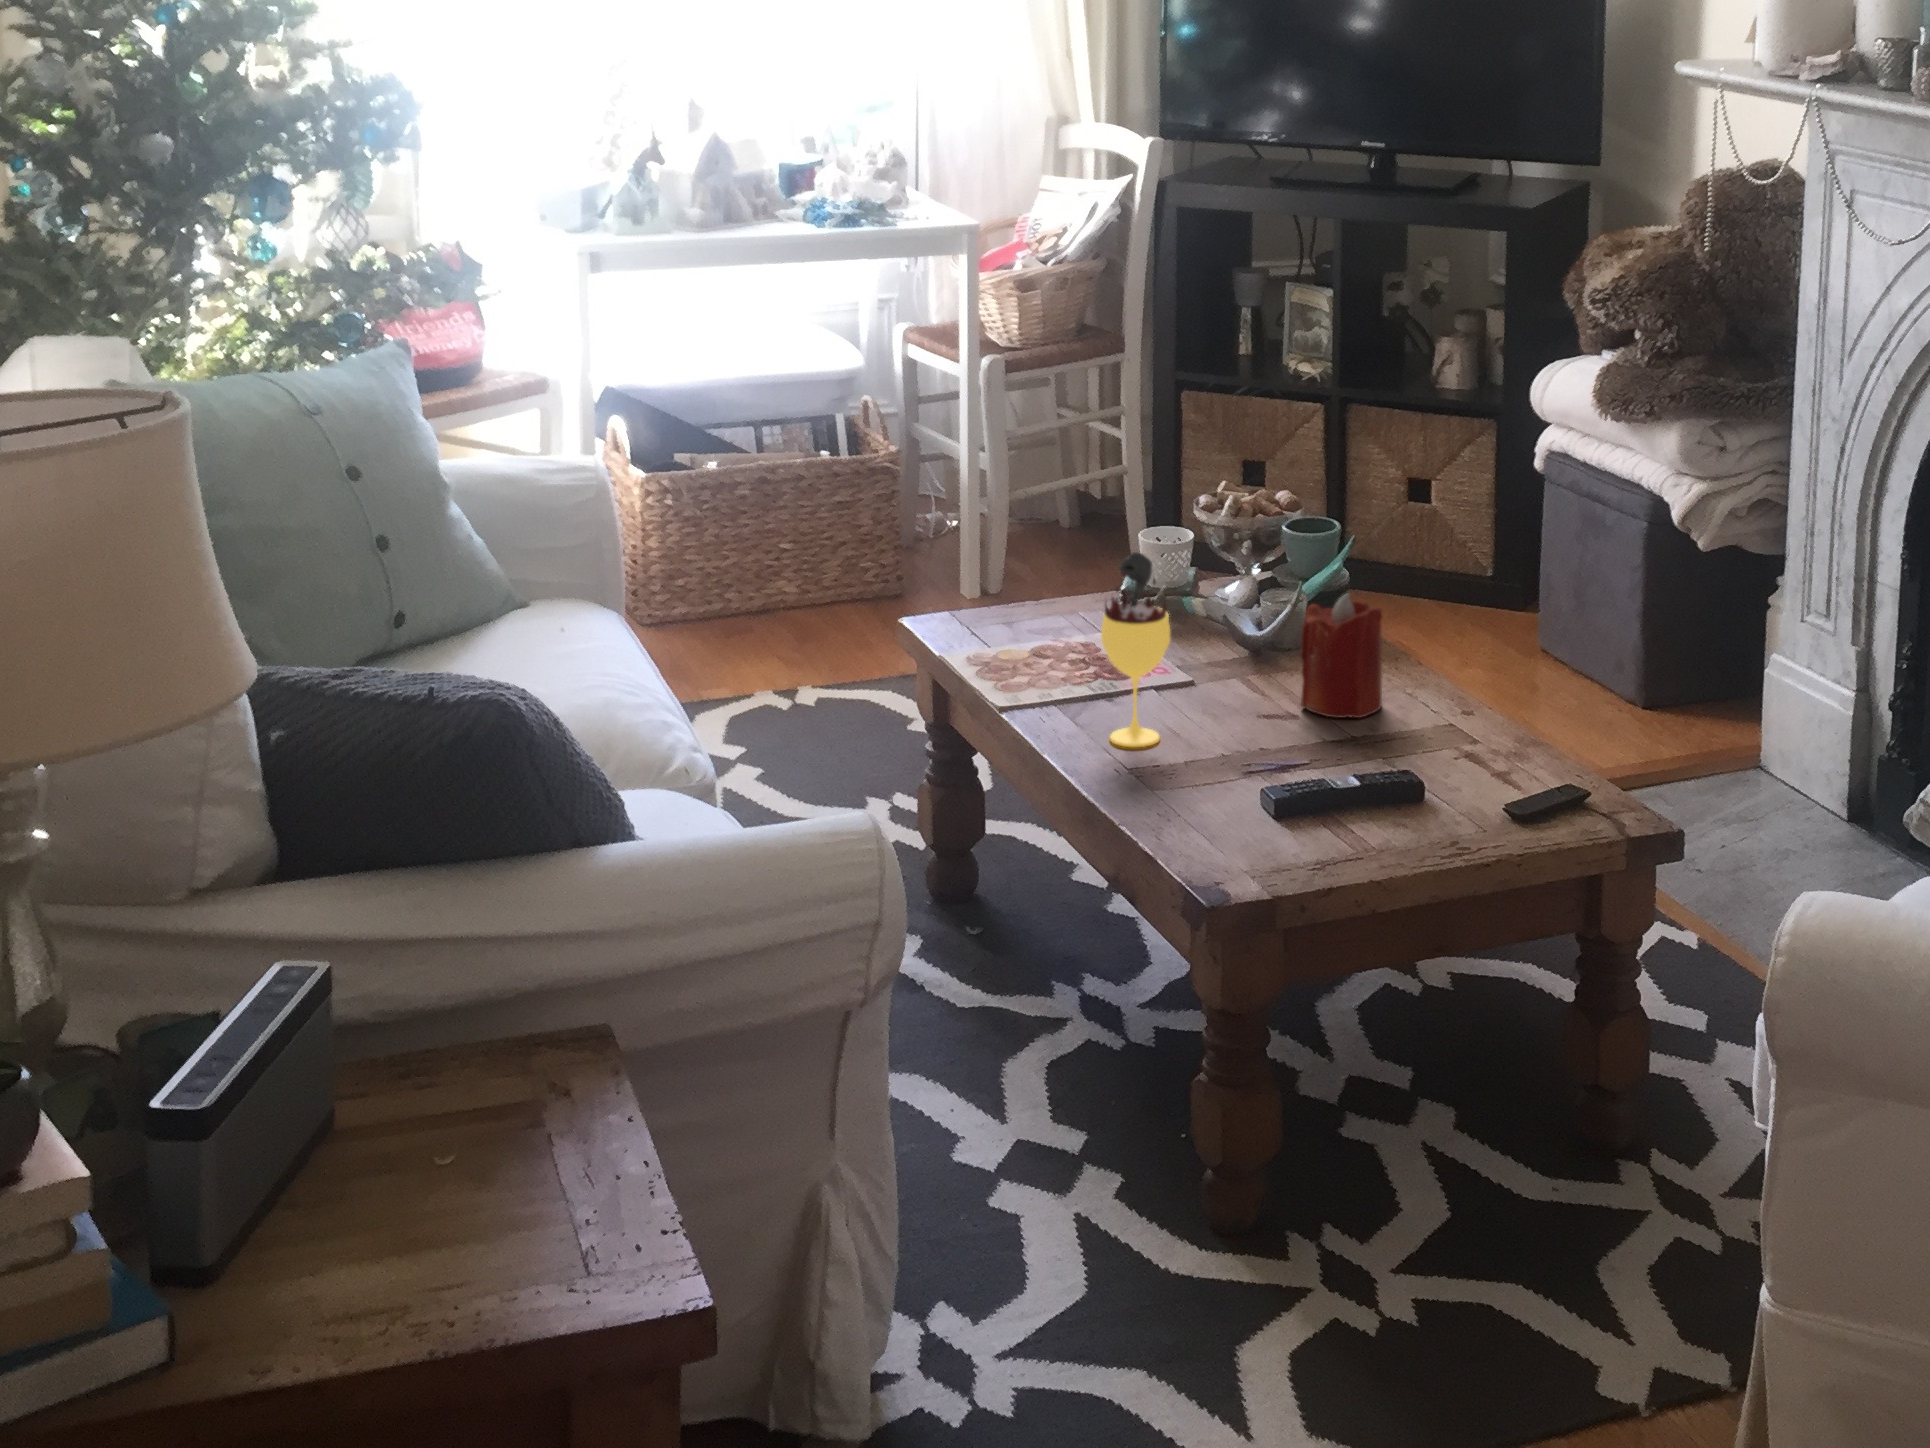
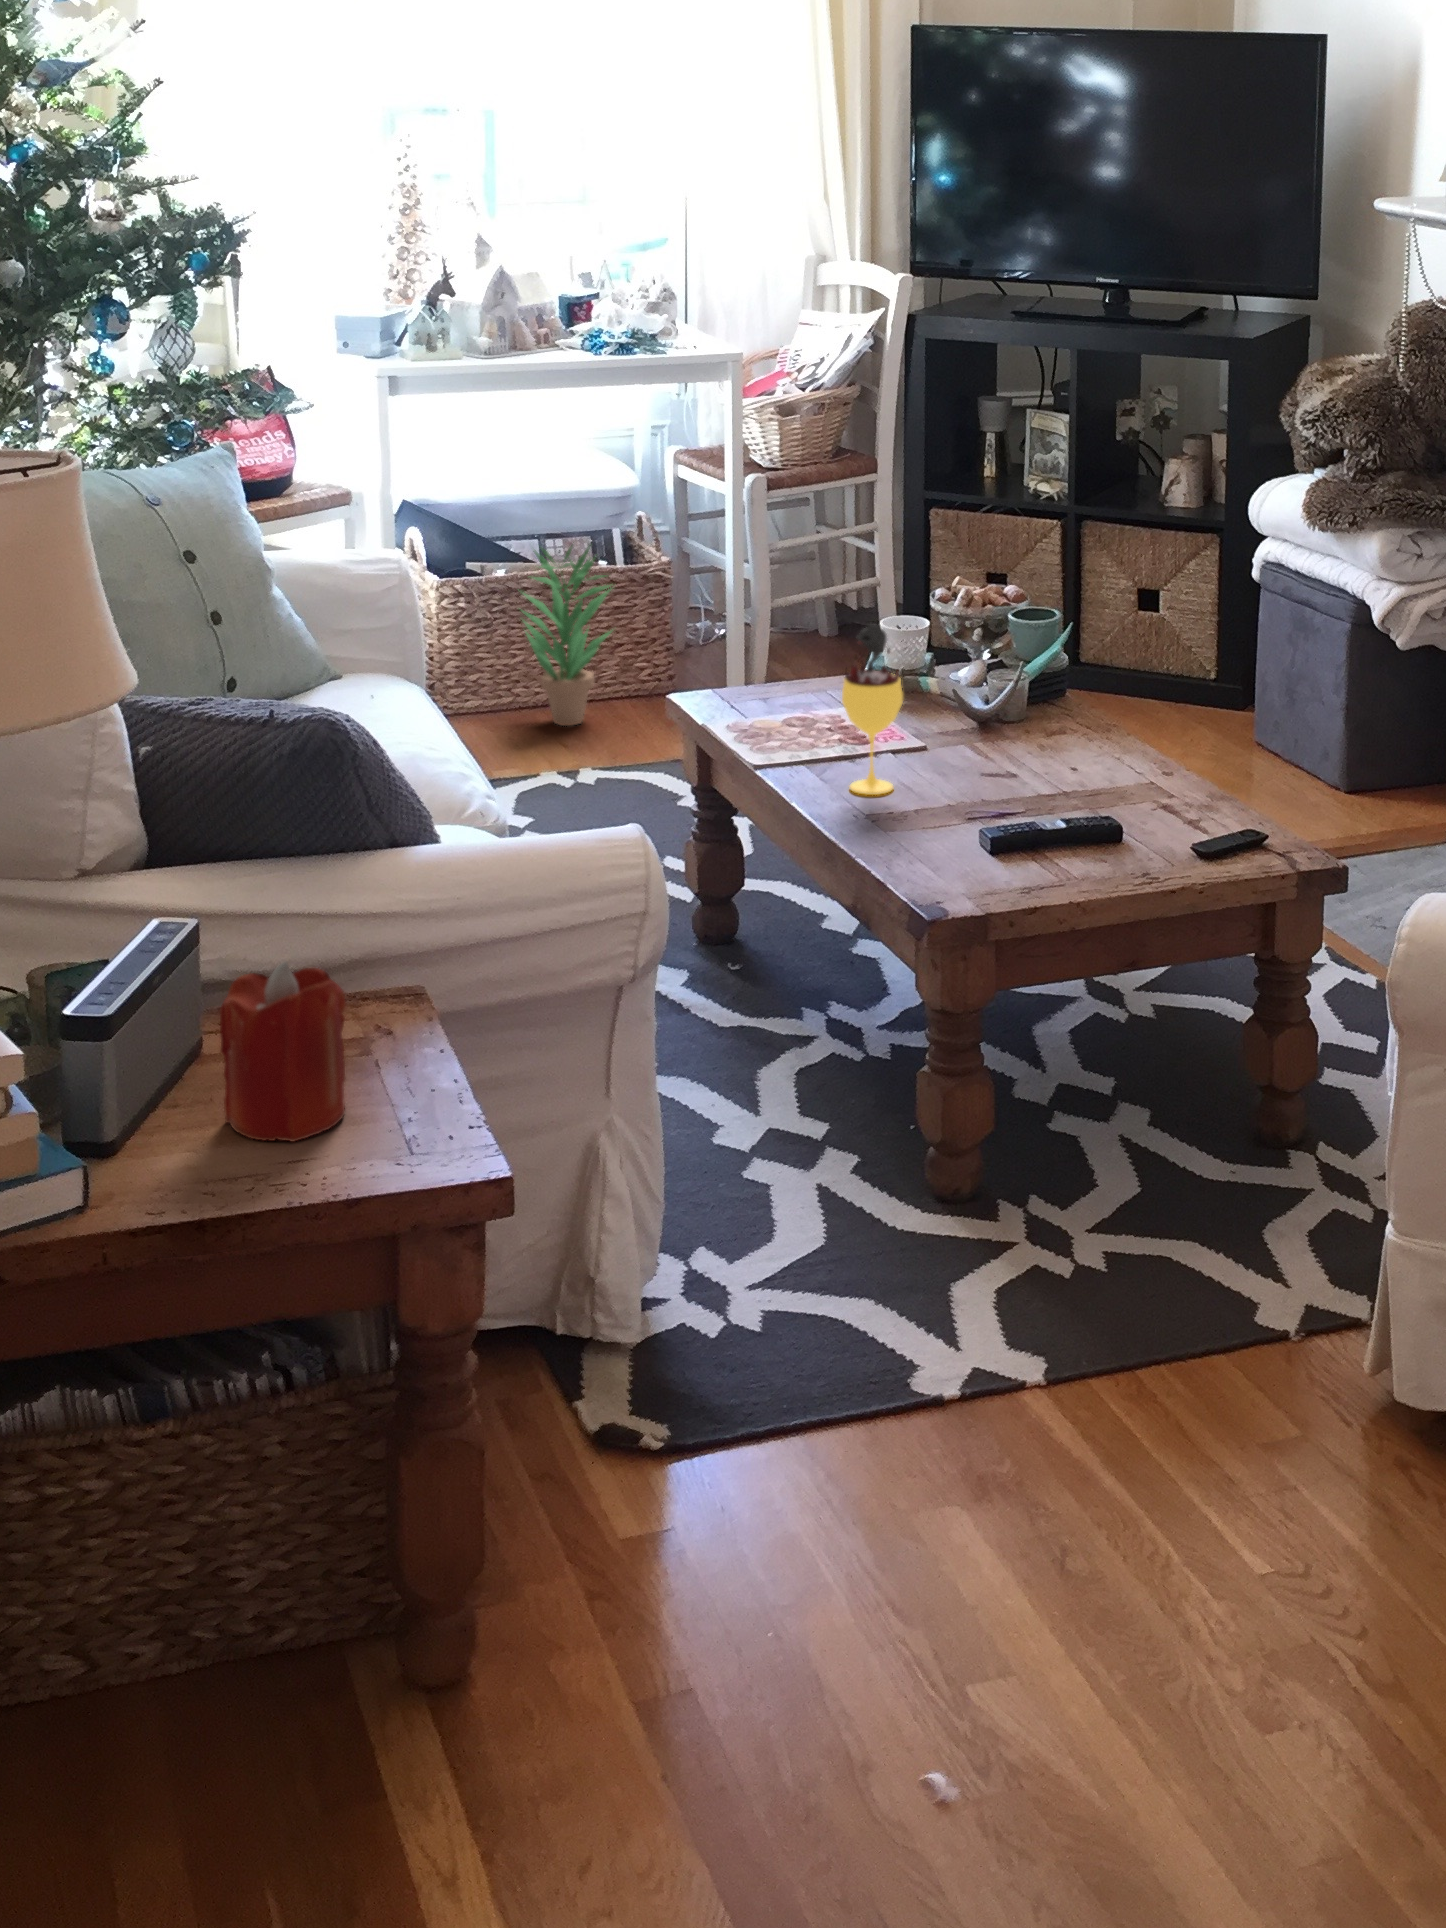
potted plant: none [727,435,839,640] -> present [523,545,611,726]
candle: present [1301,593,1382,718] -> present [220,962,346,1142]

